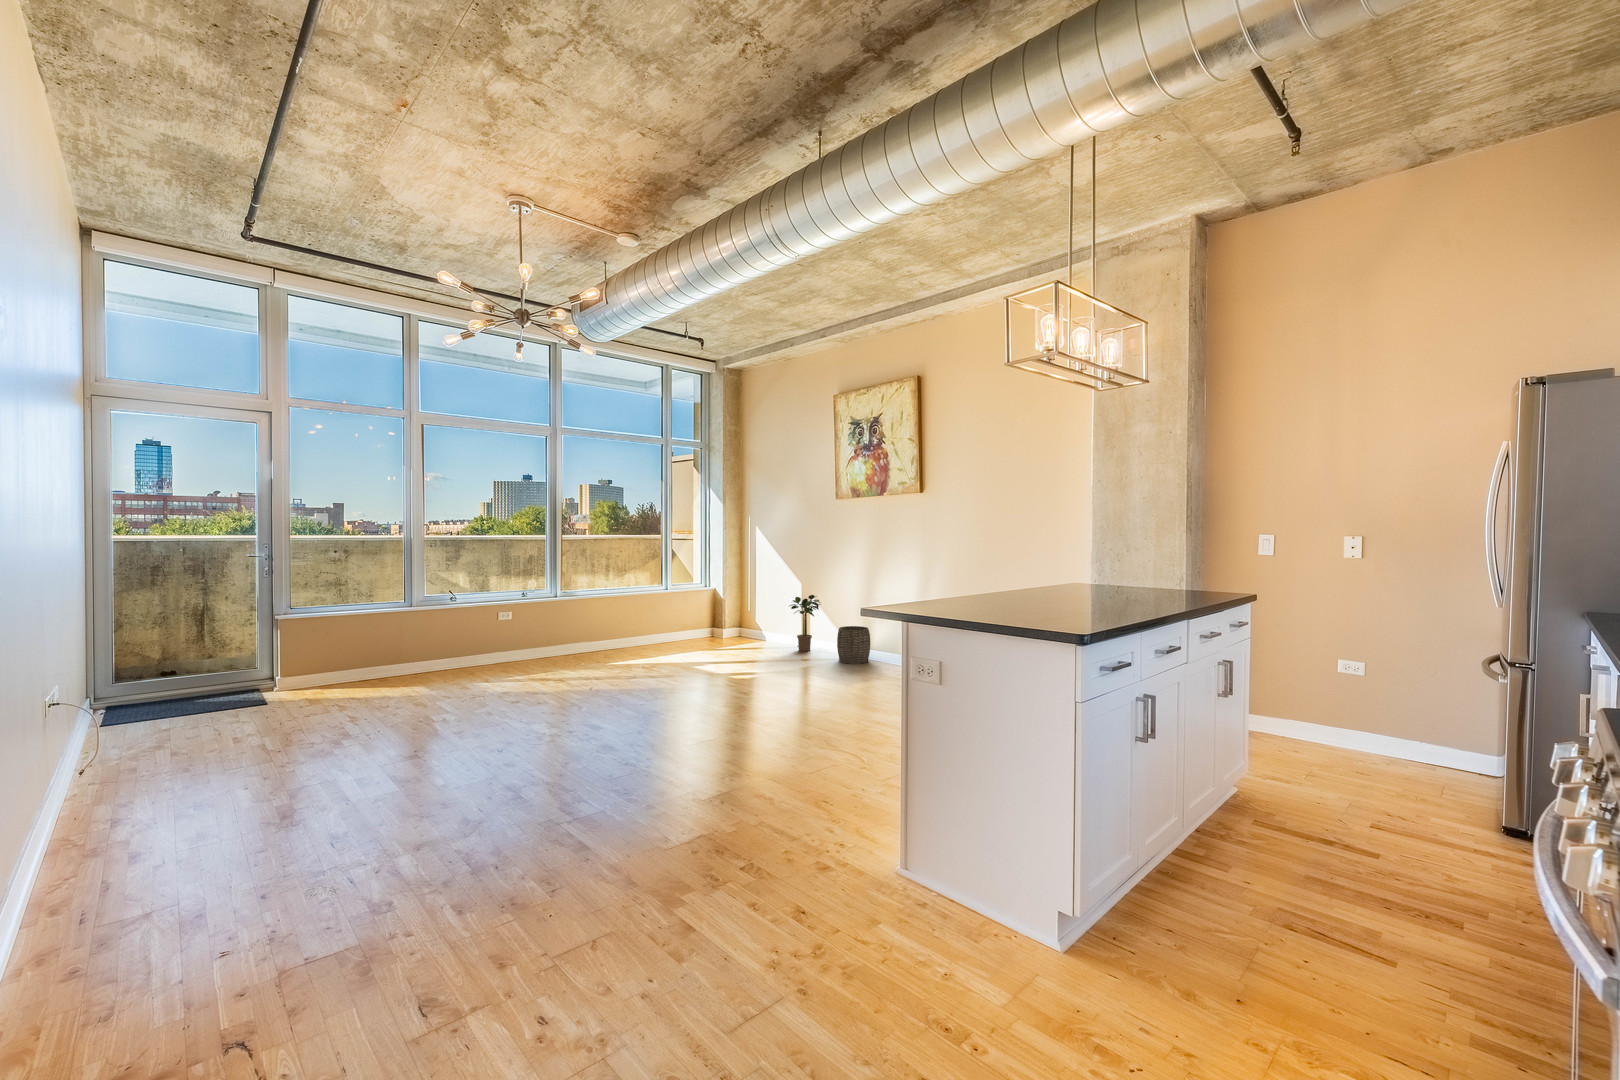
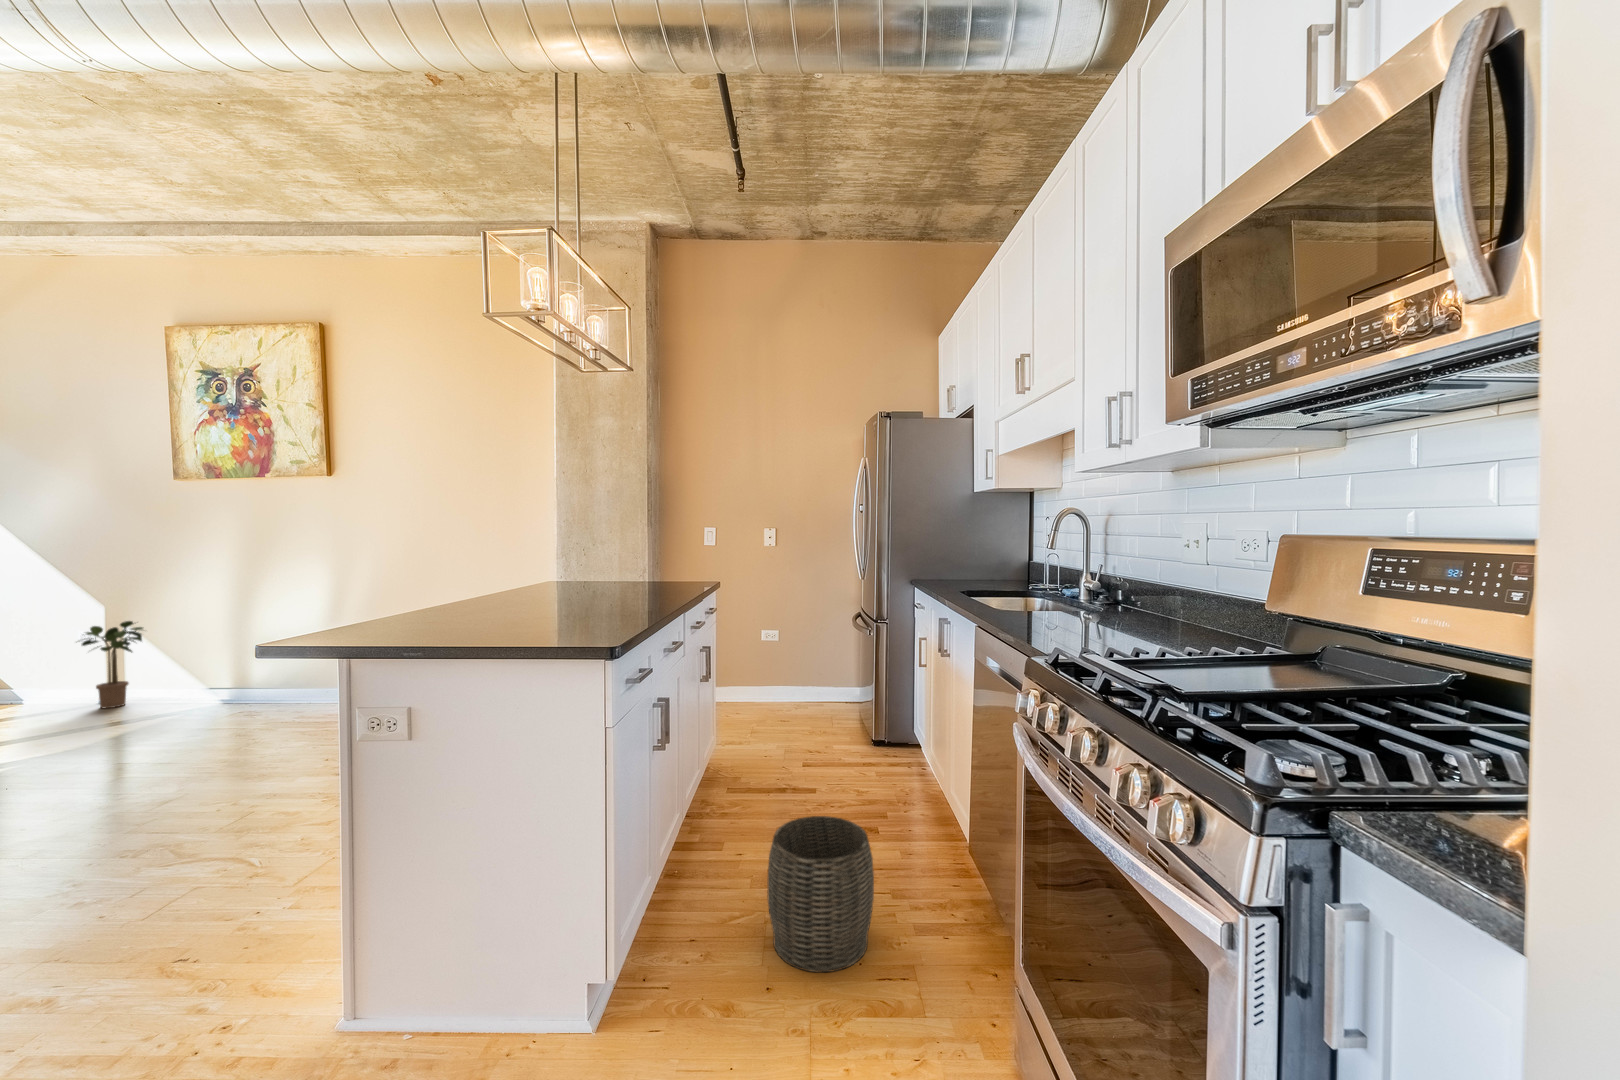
woven basket: present [837,626,870,664] -> present [768,816,874,972]

